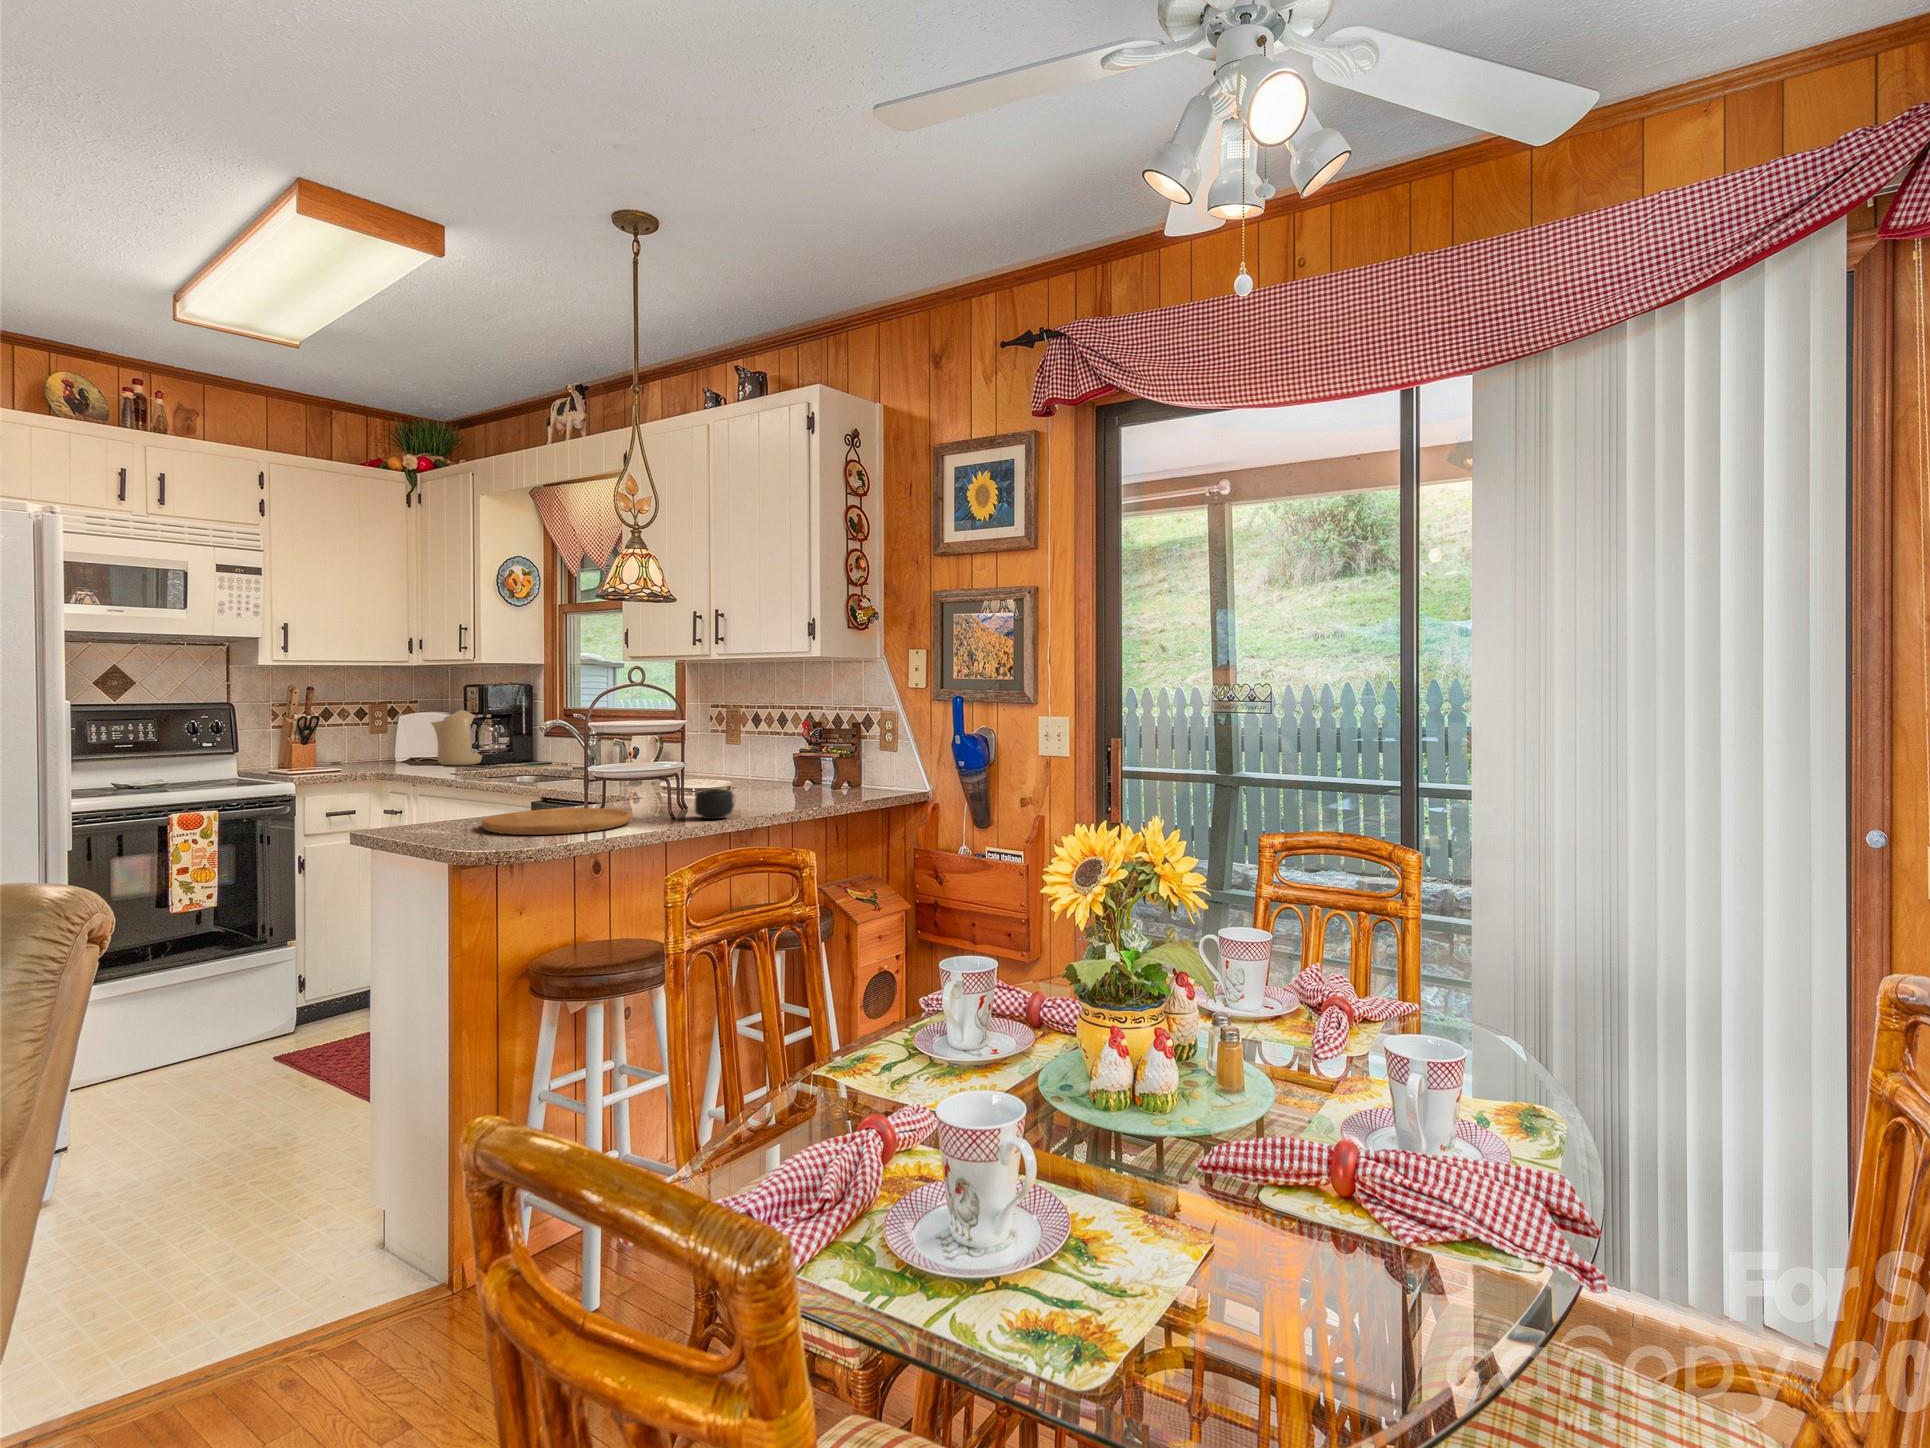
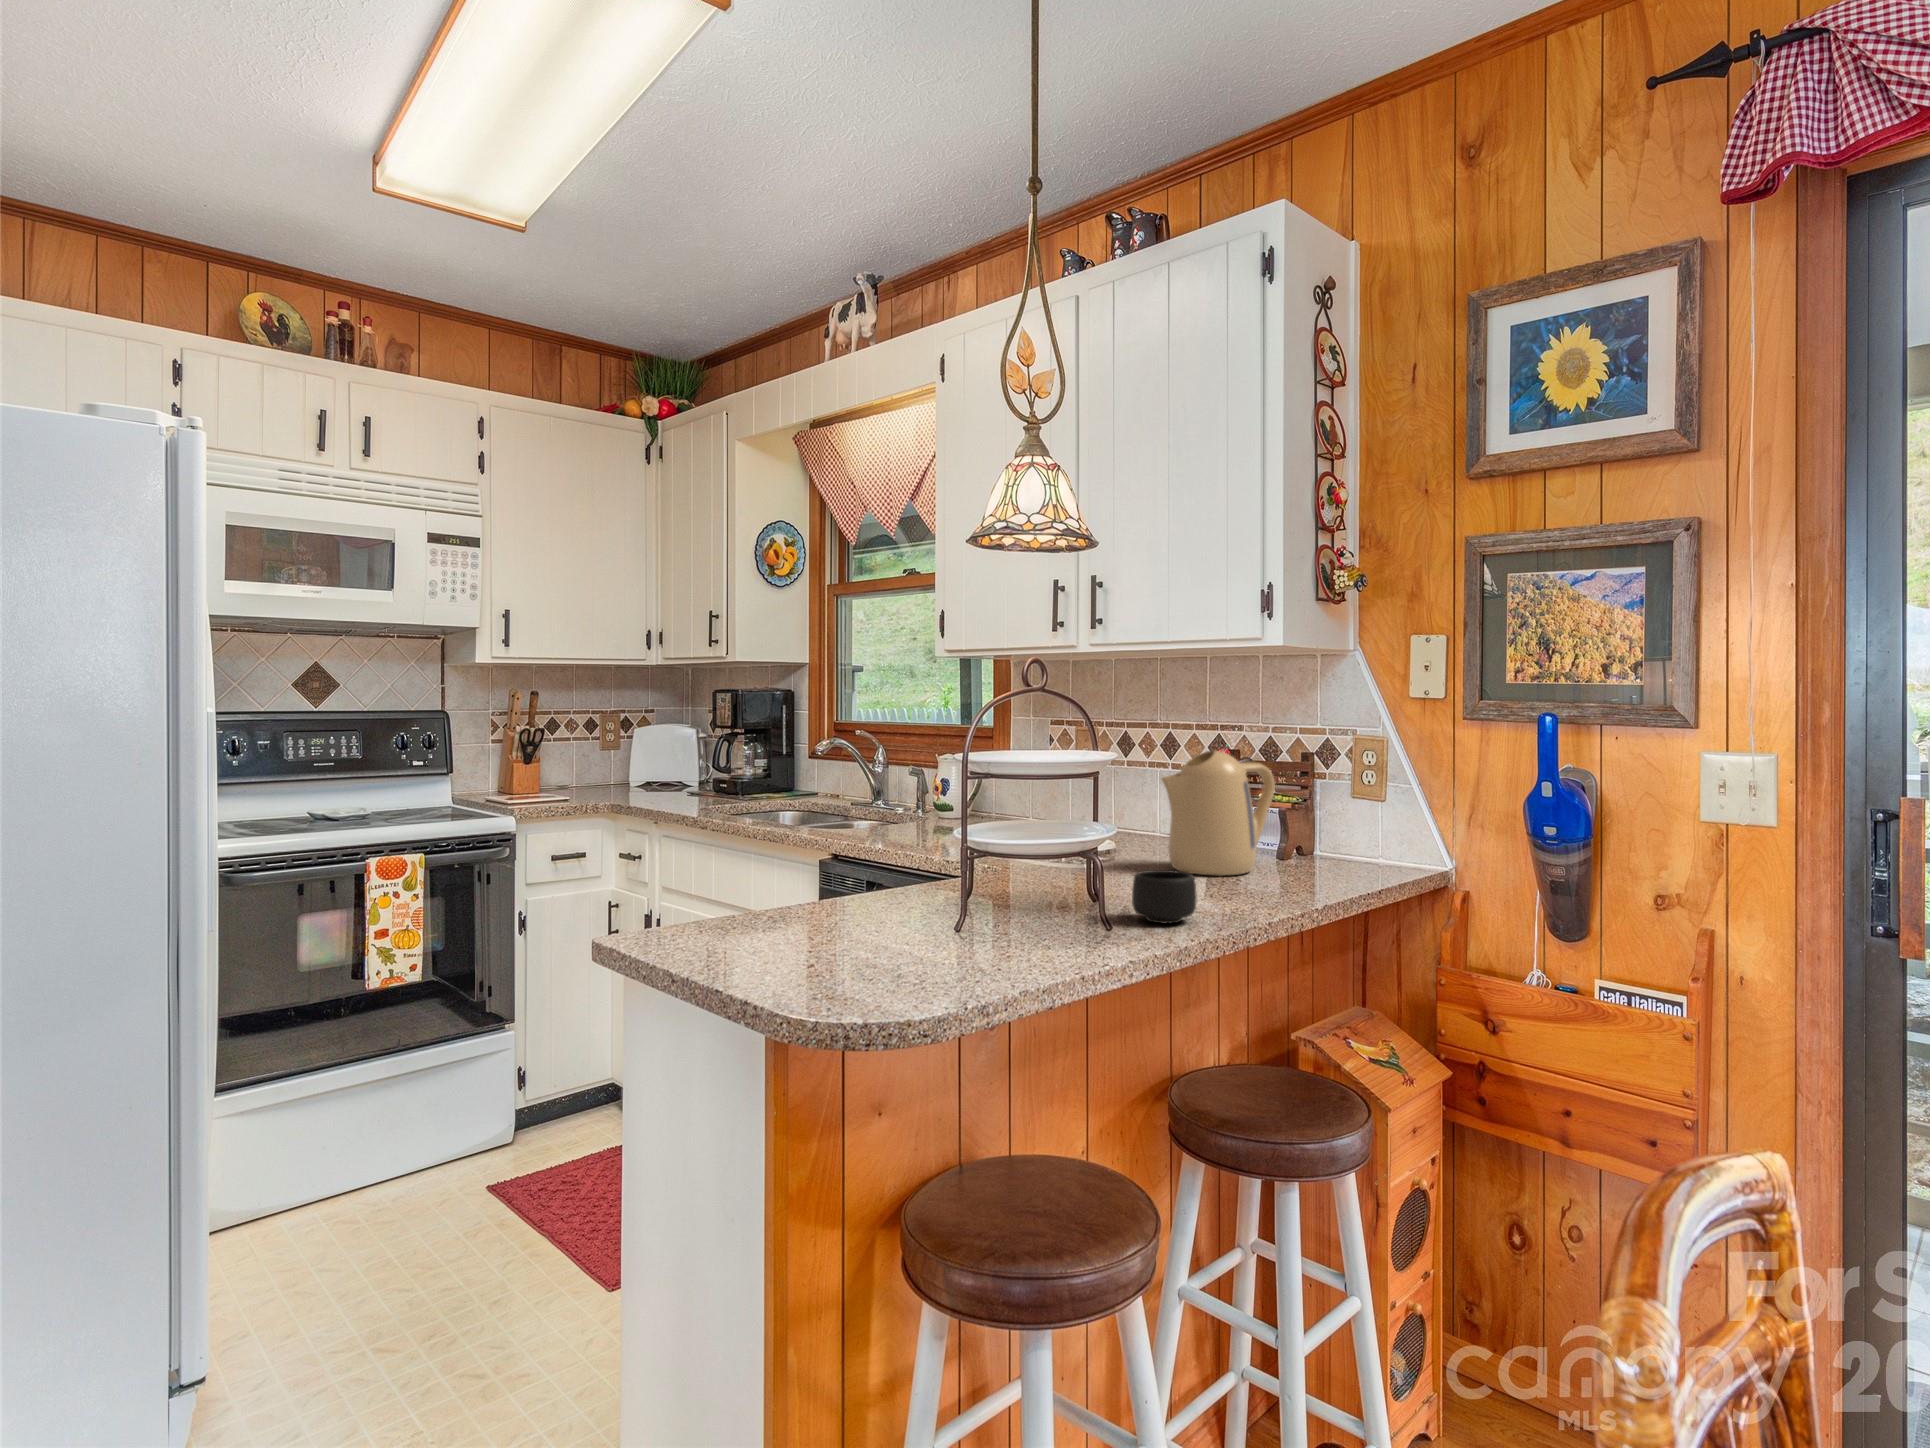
kettle: present [431,710,482,765] -> present [1161,751,1275,876]
cutting board: present [482,808,633,835] -> none [800,893,1040,957]

